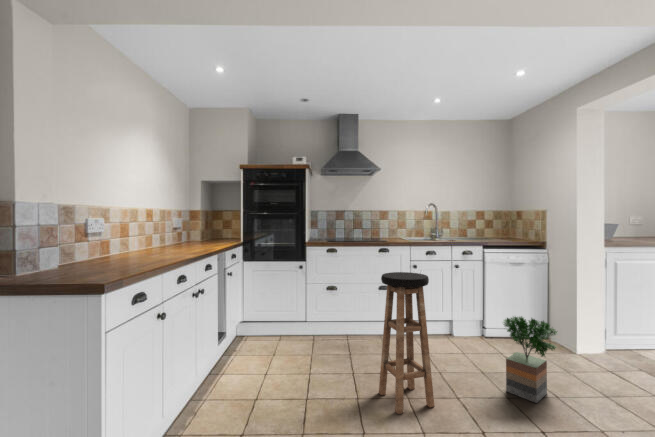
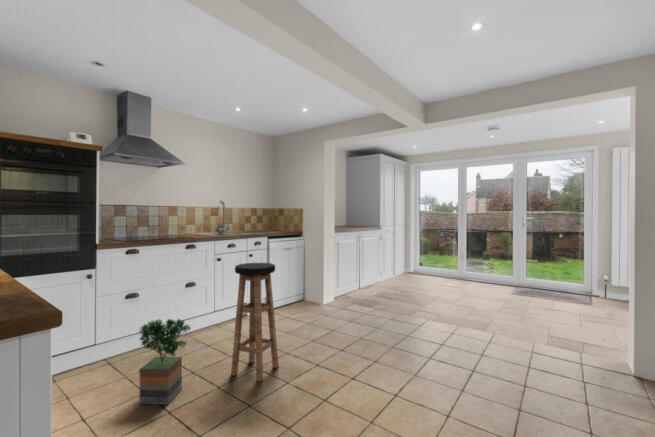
potted tree: present [504,317,557,403] -> present [139,319,190,404]

